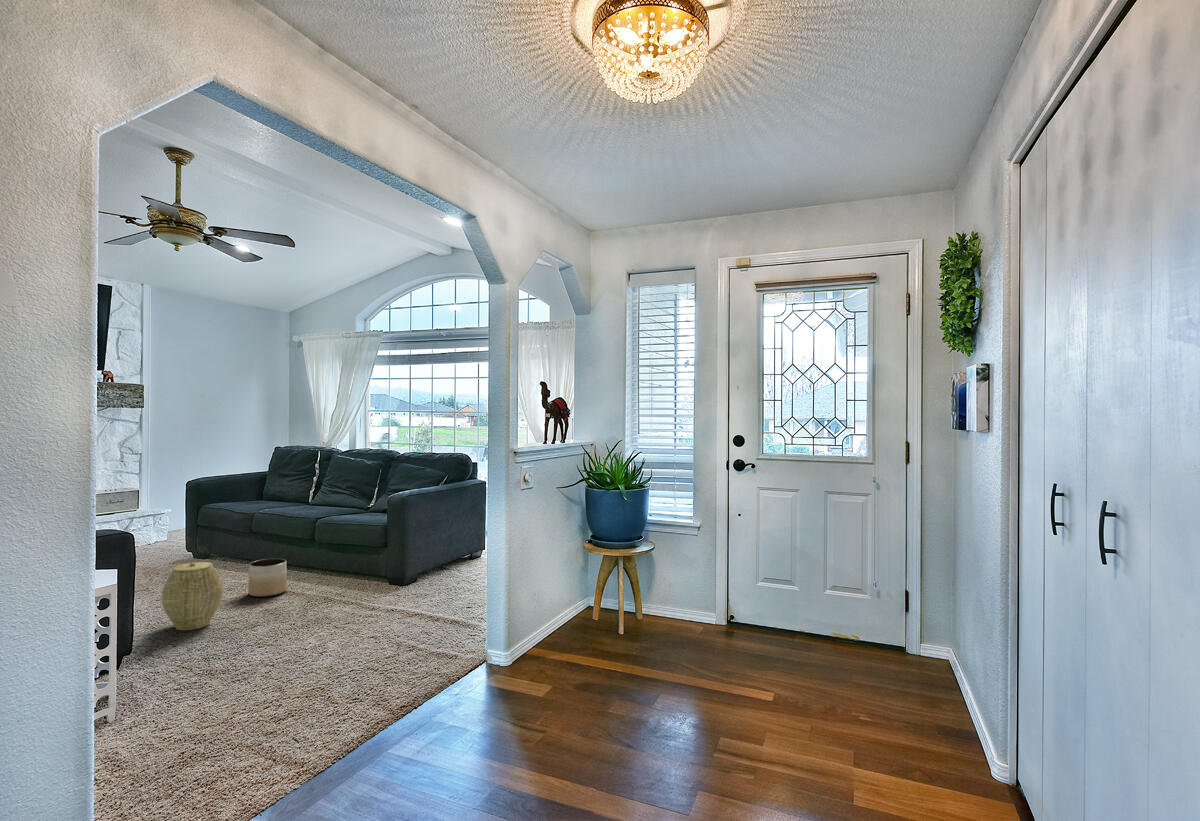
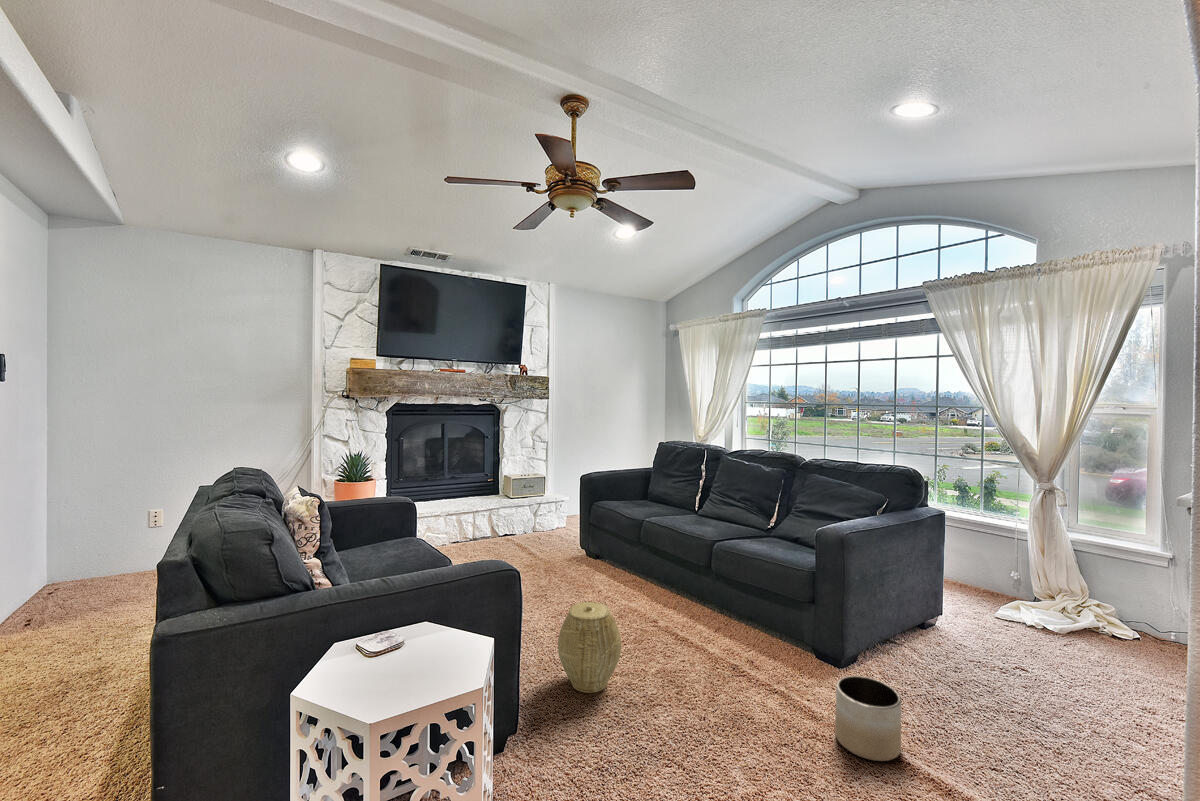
planter: present [248,558,287,597] -> present [835,676,901,761]

